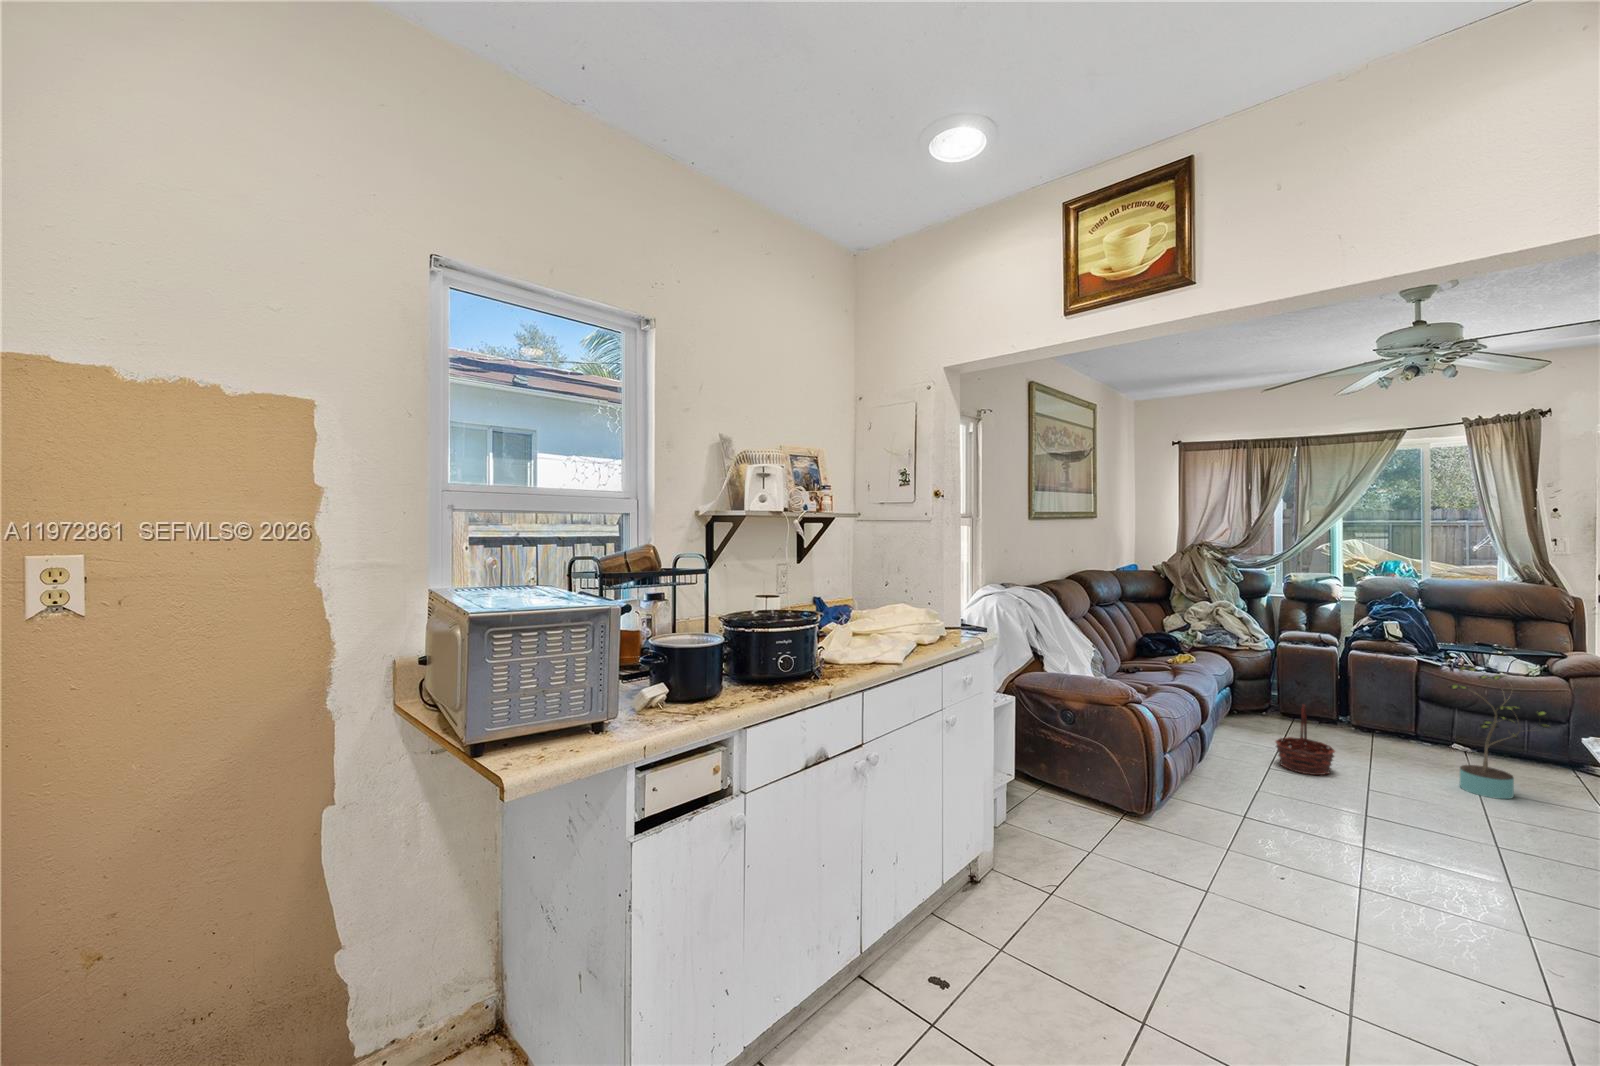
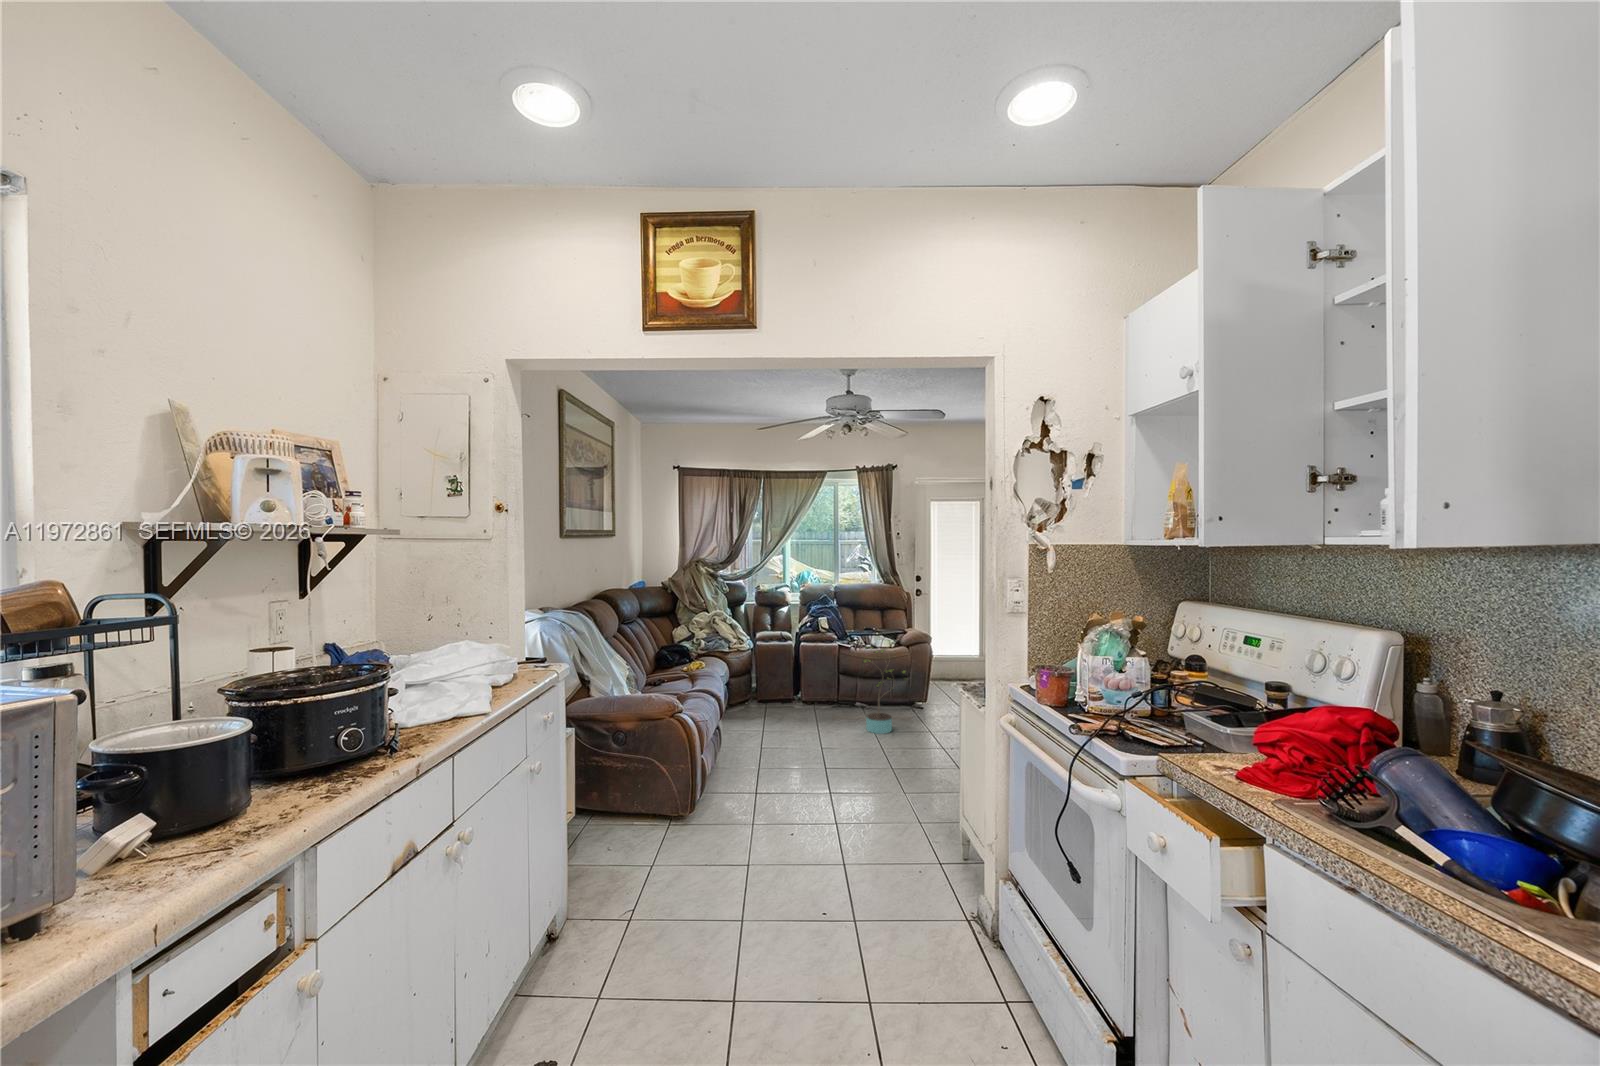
basket: present [1276,704,1335,775] -> none [765,689,803,745]

